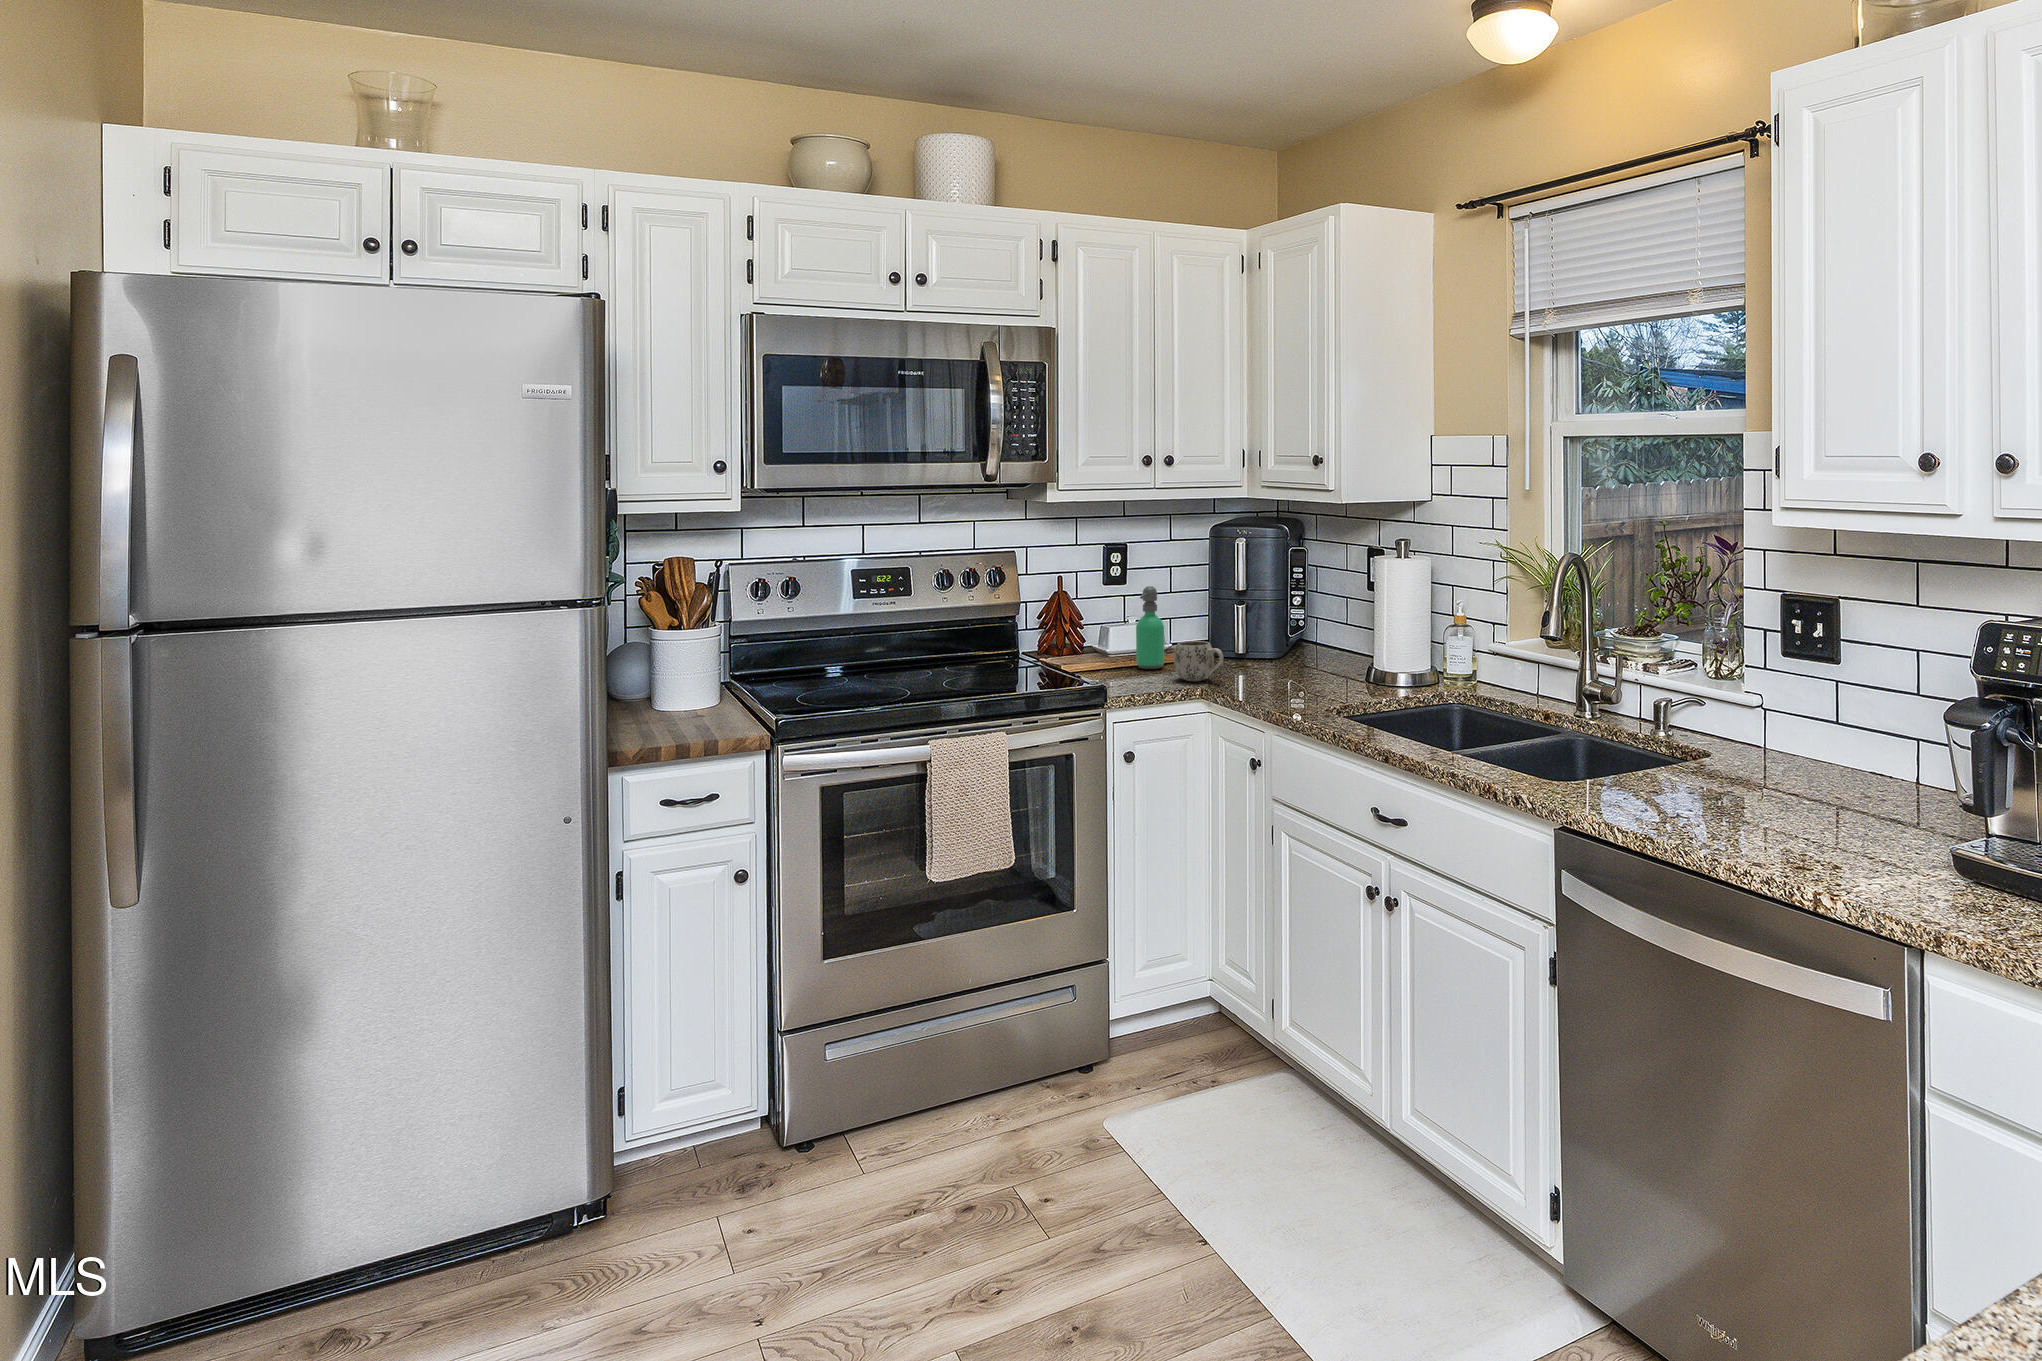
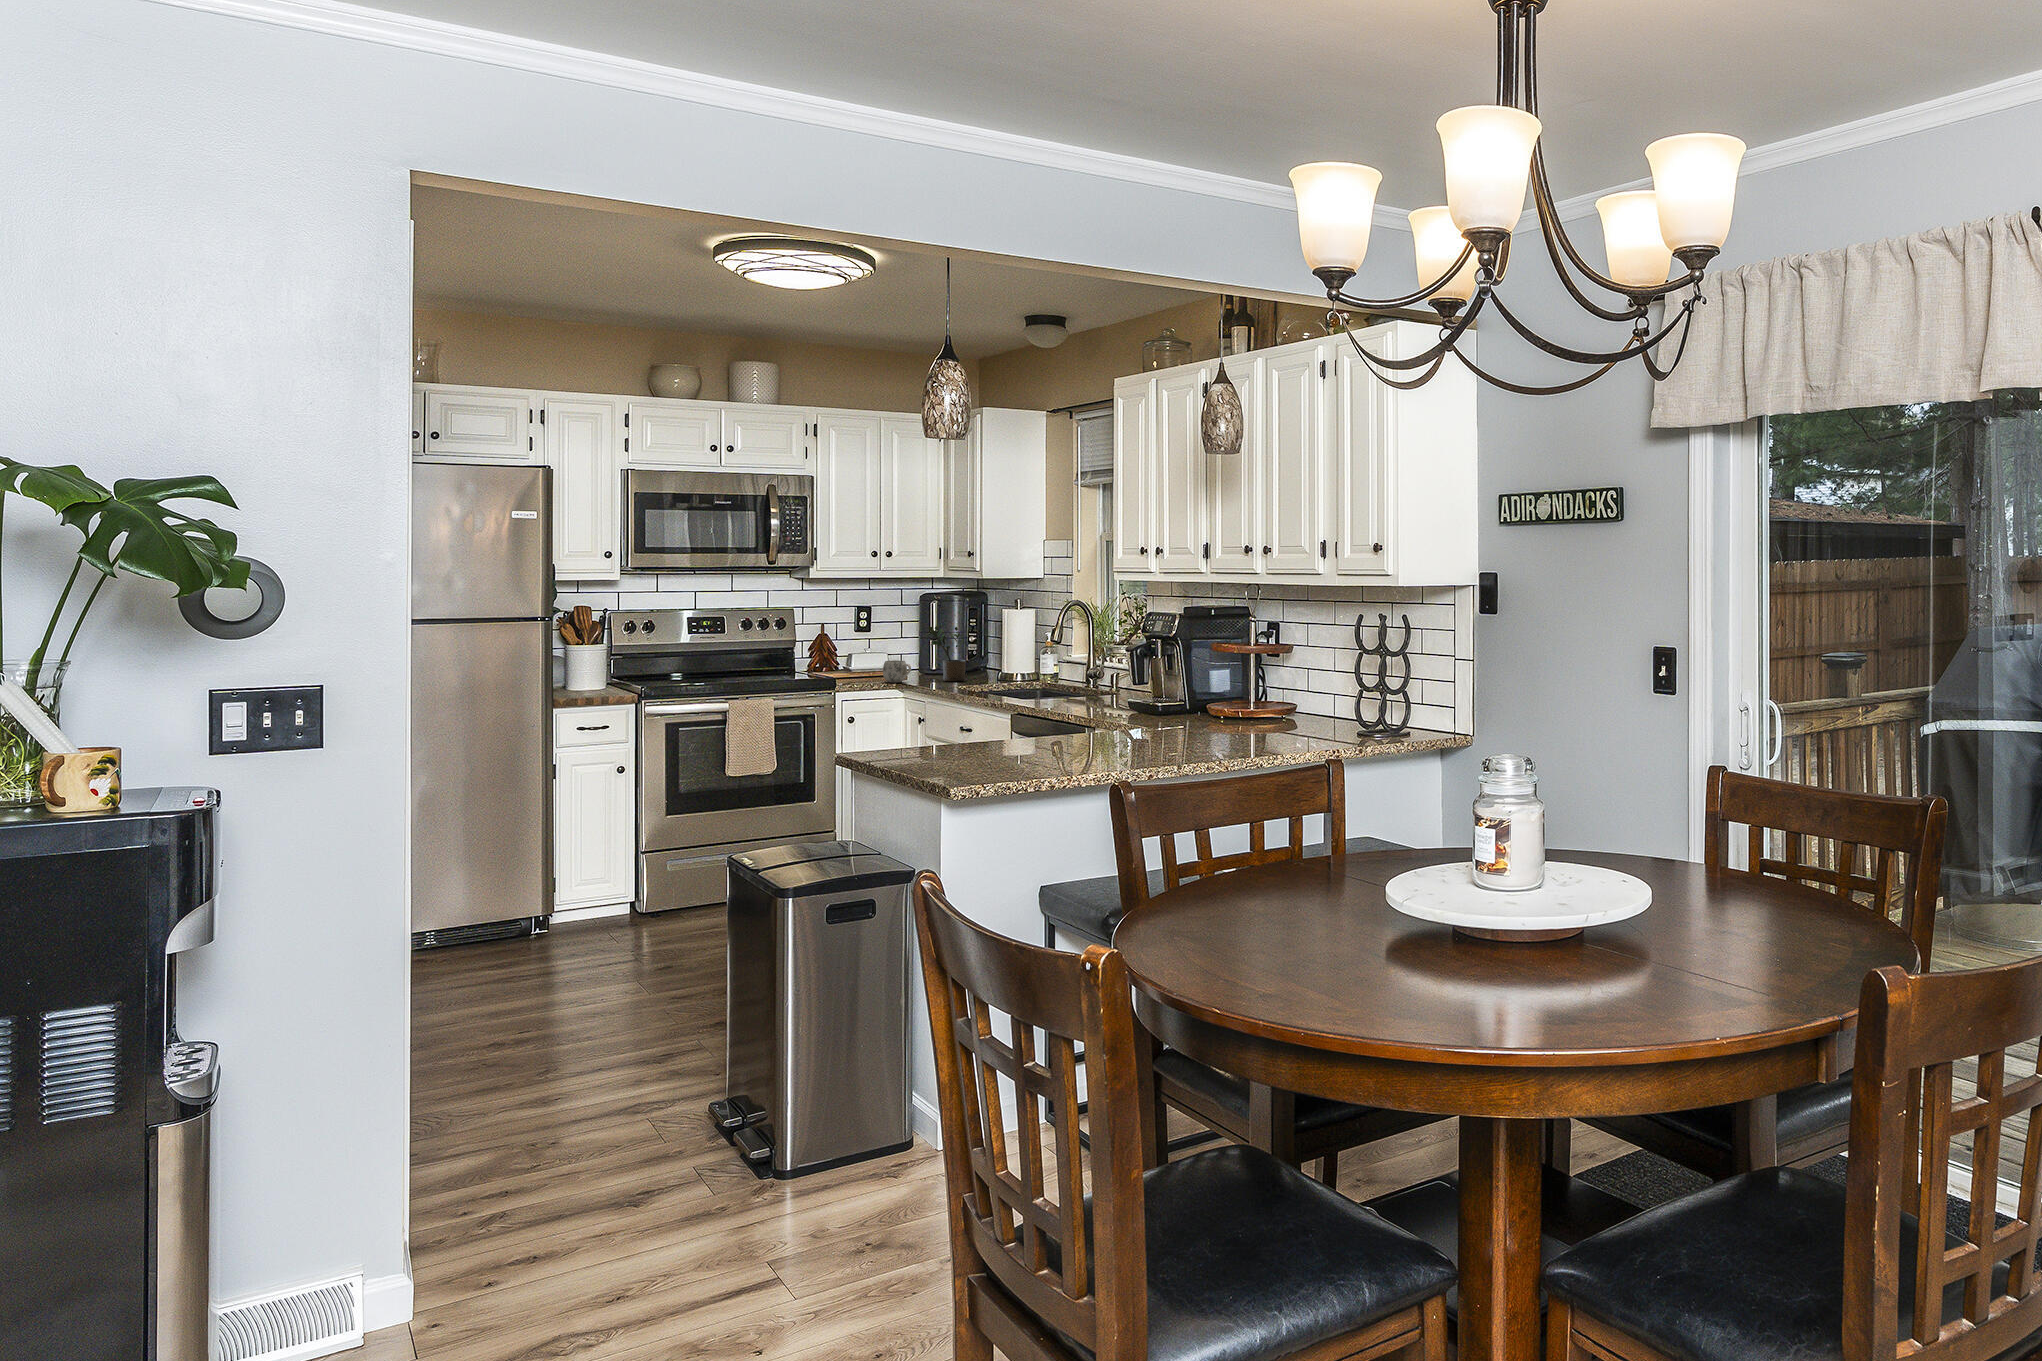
potted plant: none [1243,579,1304,675] -> present [929,626,966,681]
soap dispenser: present [1136,586,1164,669] -> none [865,630,883,678]

